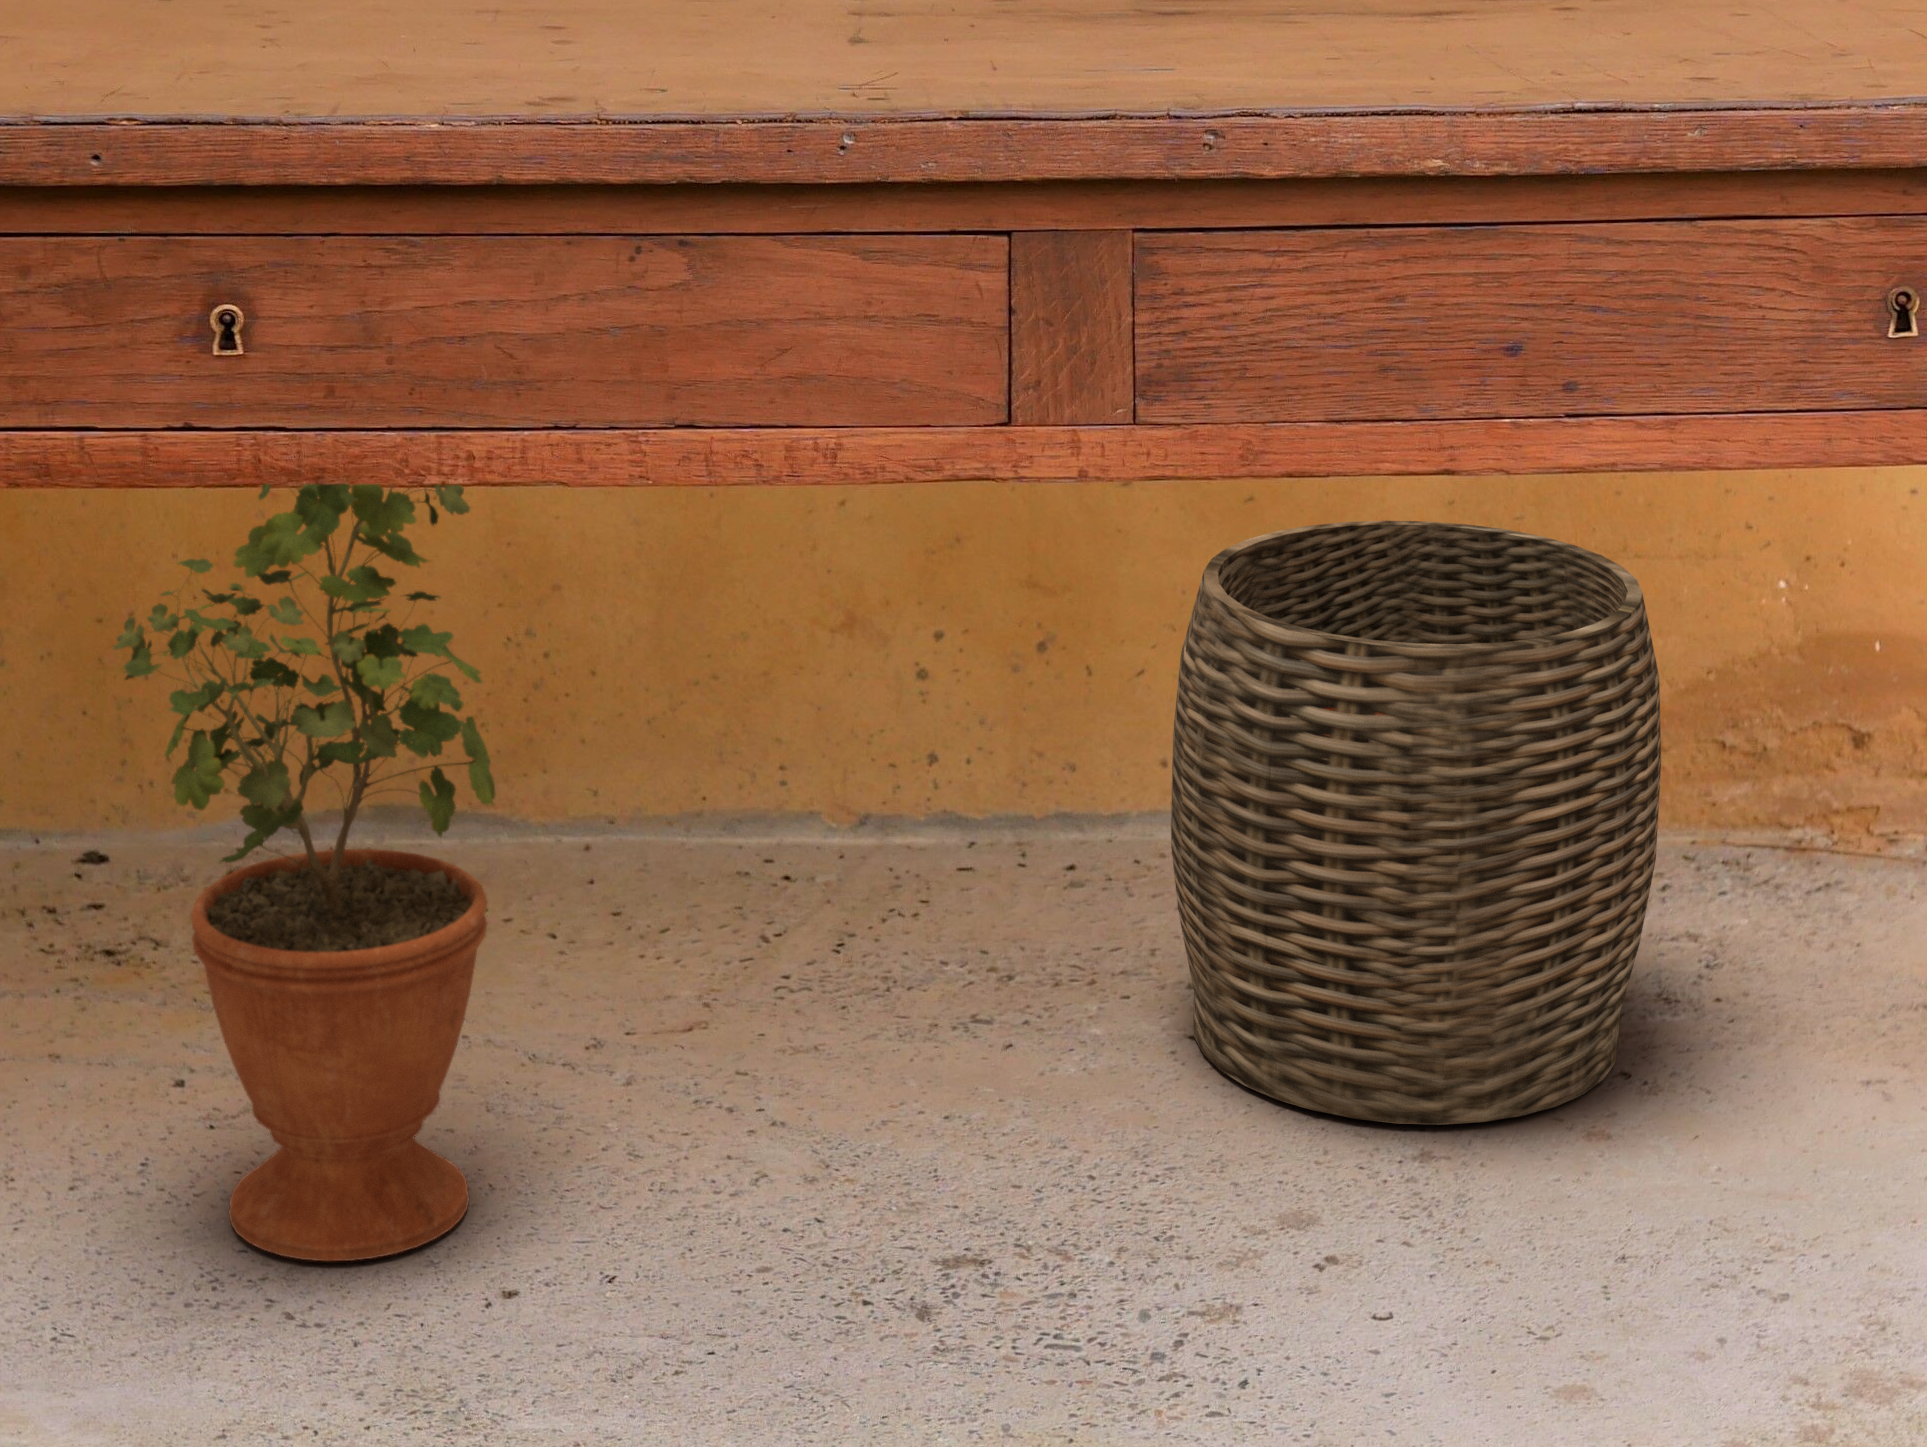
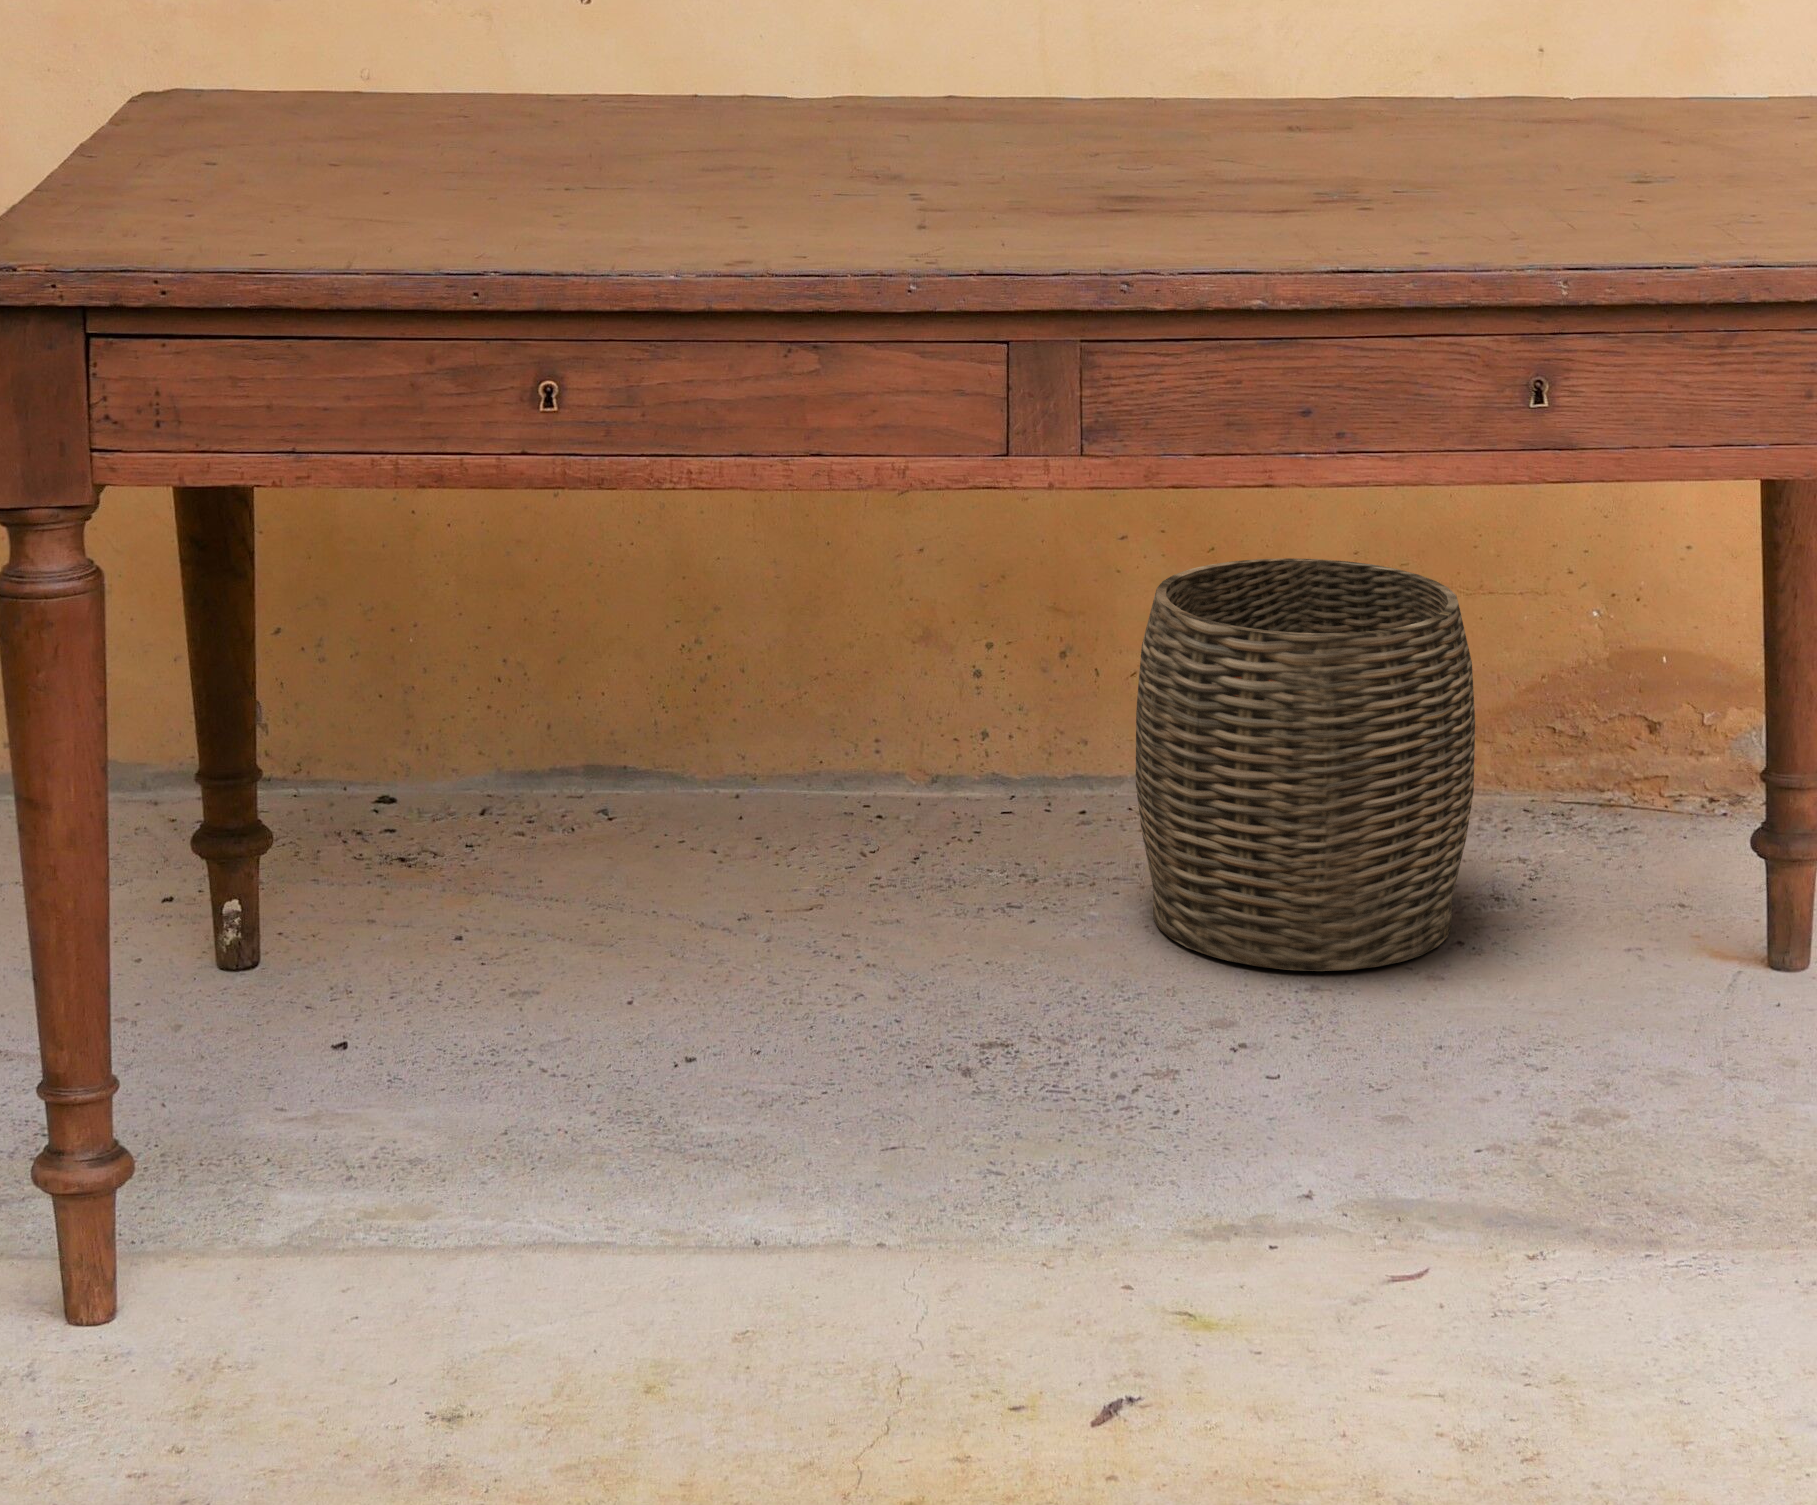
potted plant: present [113,482,495,1261] -> none [432,449,677,1038]

